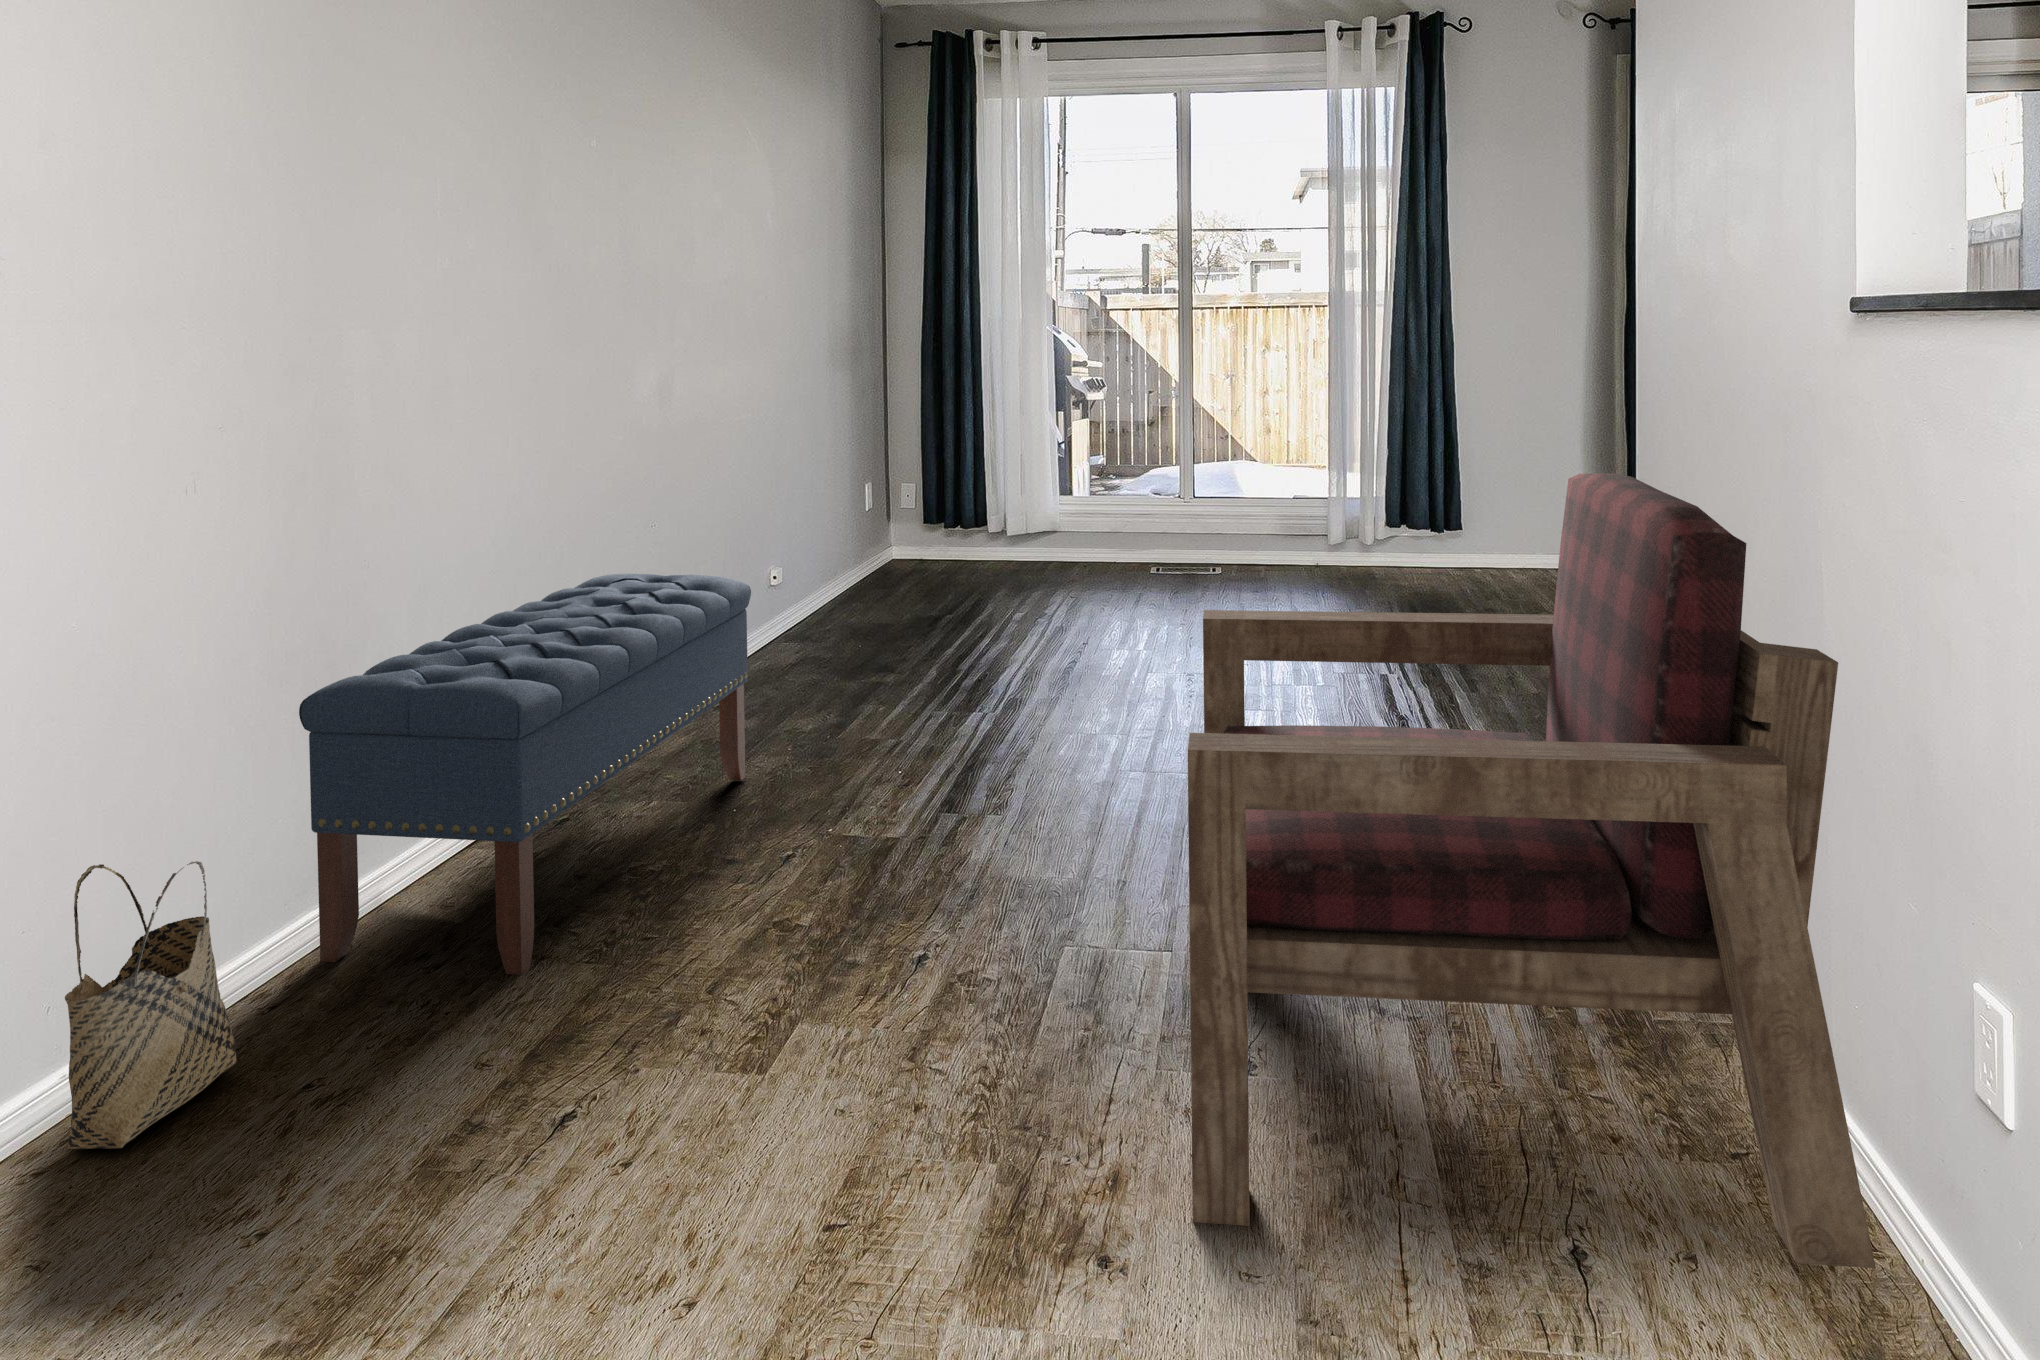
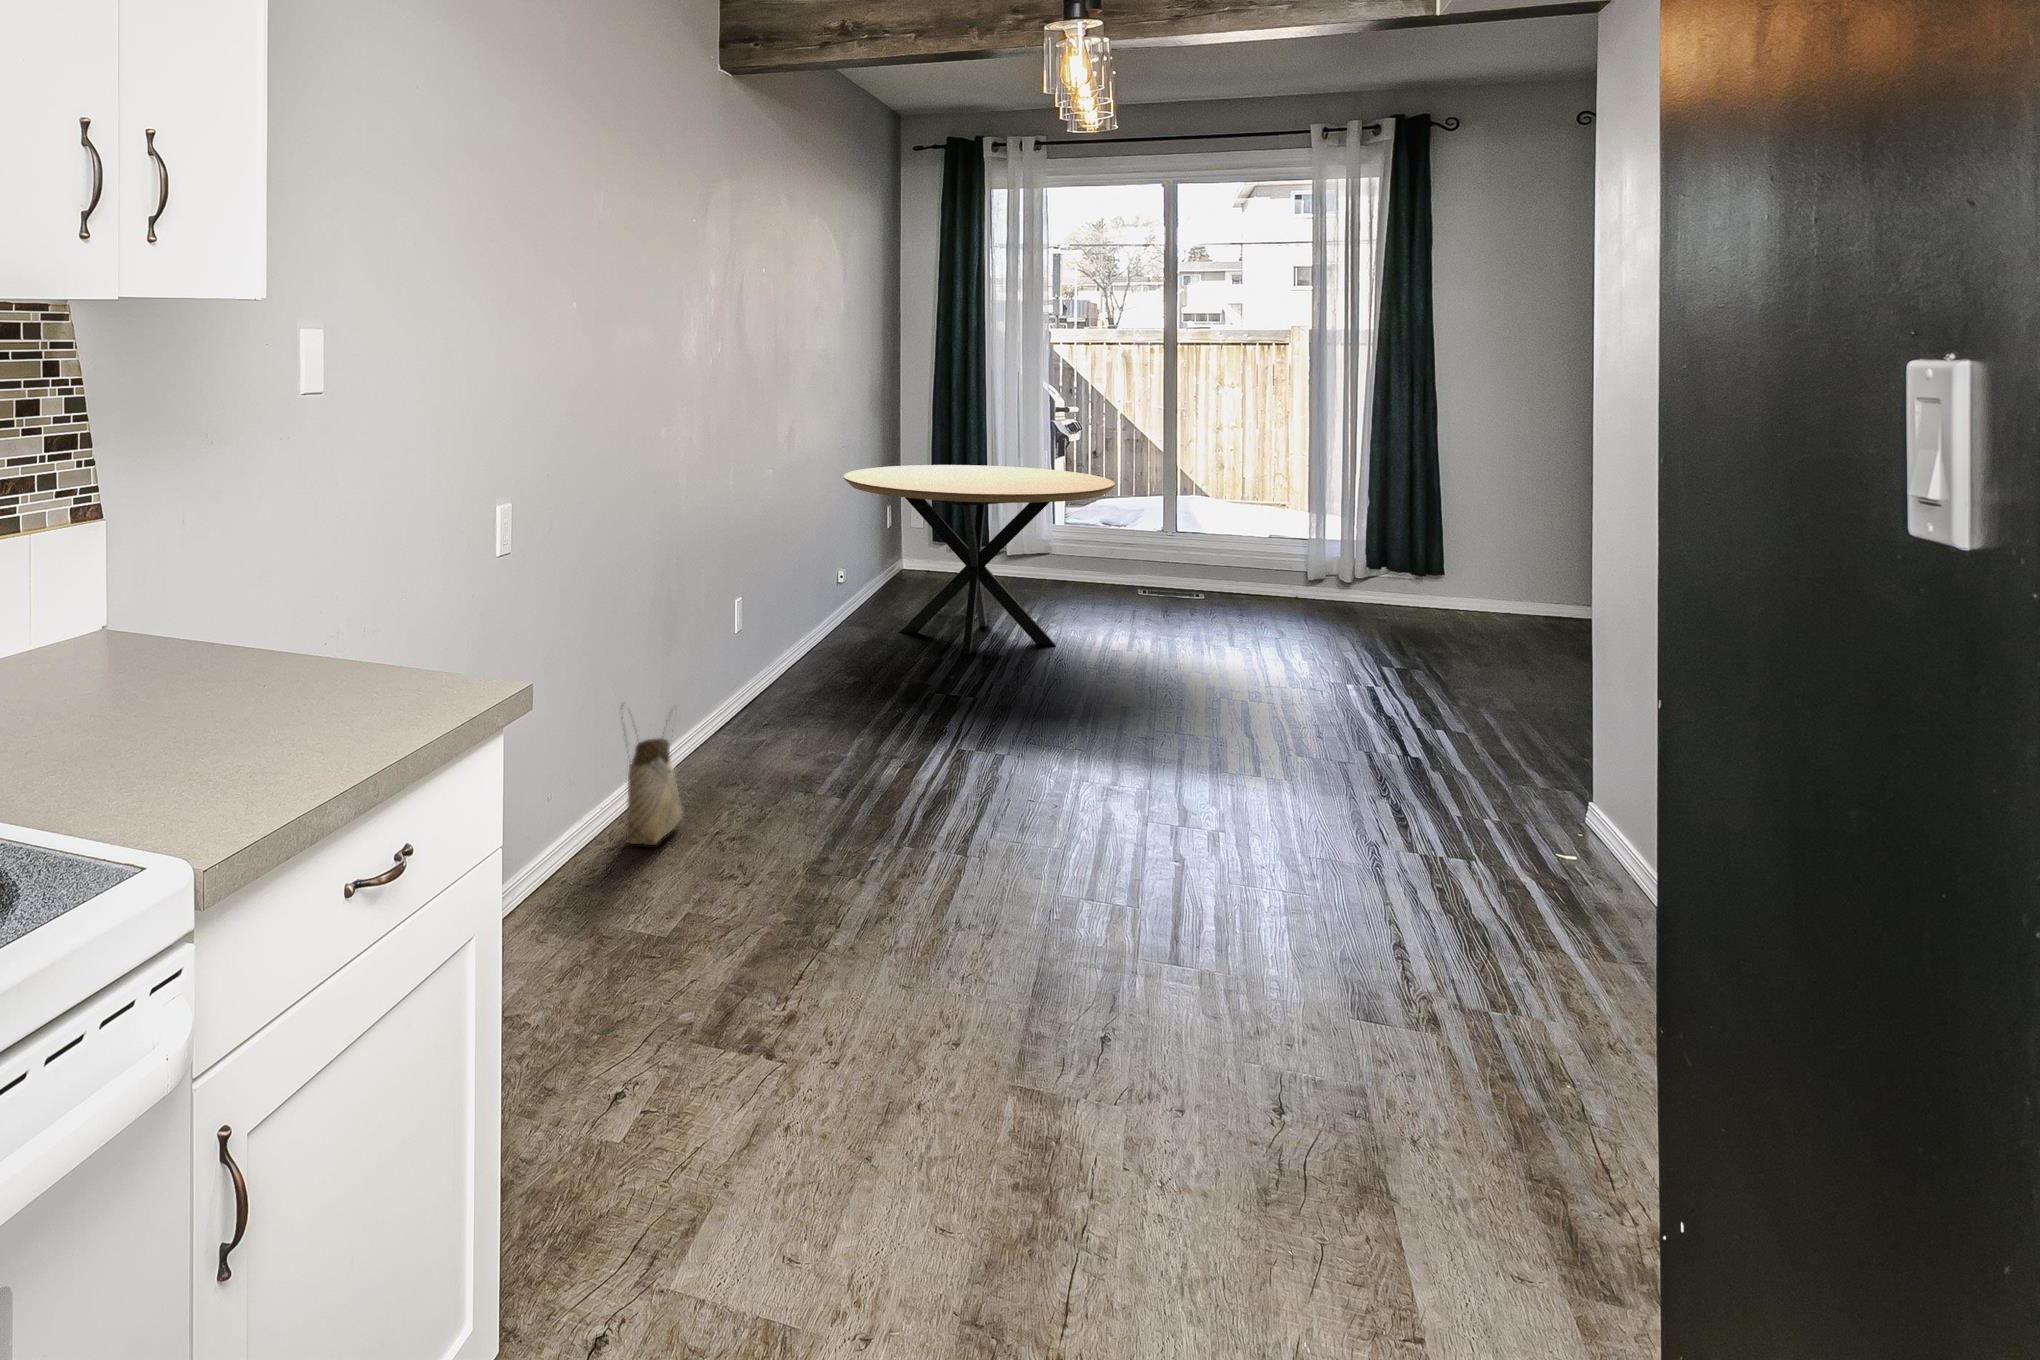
dining table: none [764,425,1099,670] -> present [844,465,1114,654]
armchair: present [1188,473,1876,1268] -> none [1251,537,1719,1013]
bench: present [299,574,751,975] -> none [673,568,885,800]

